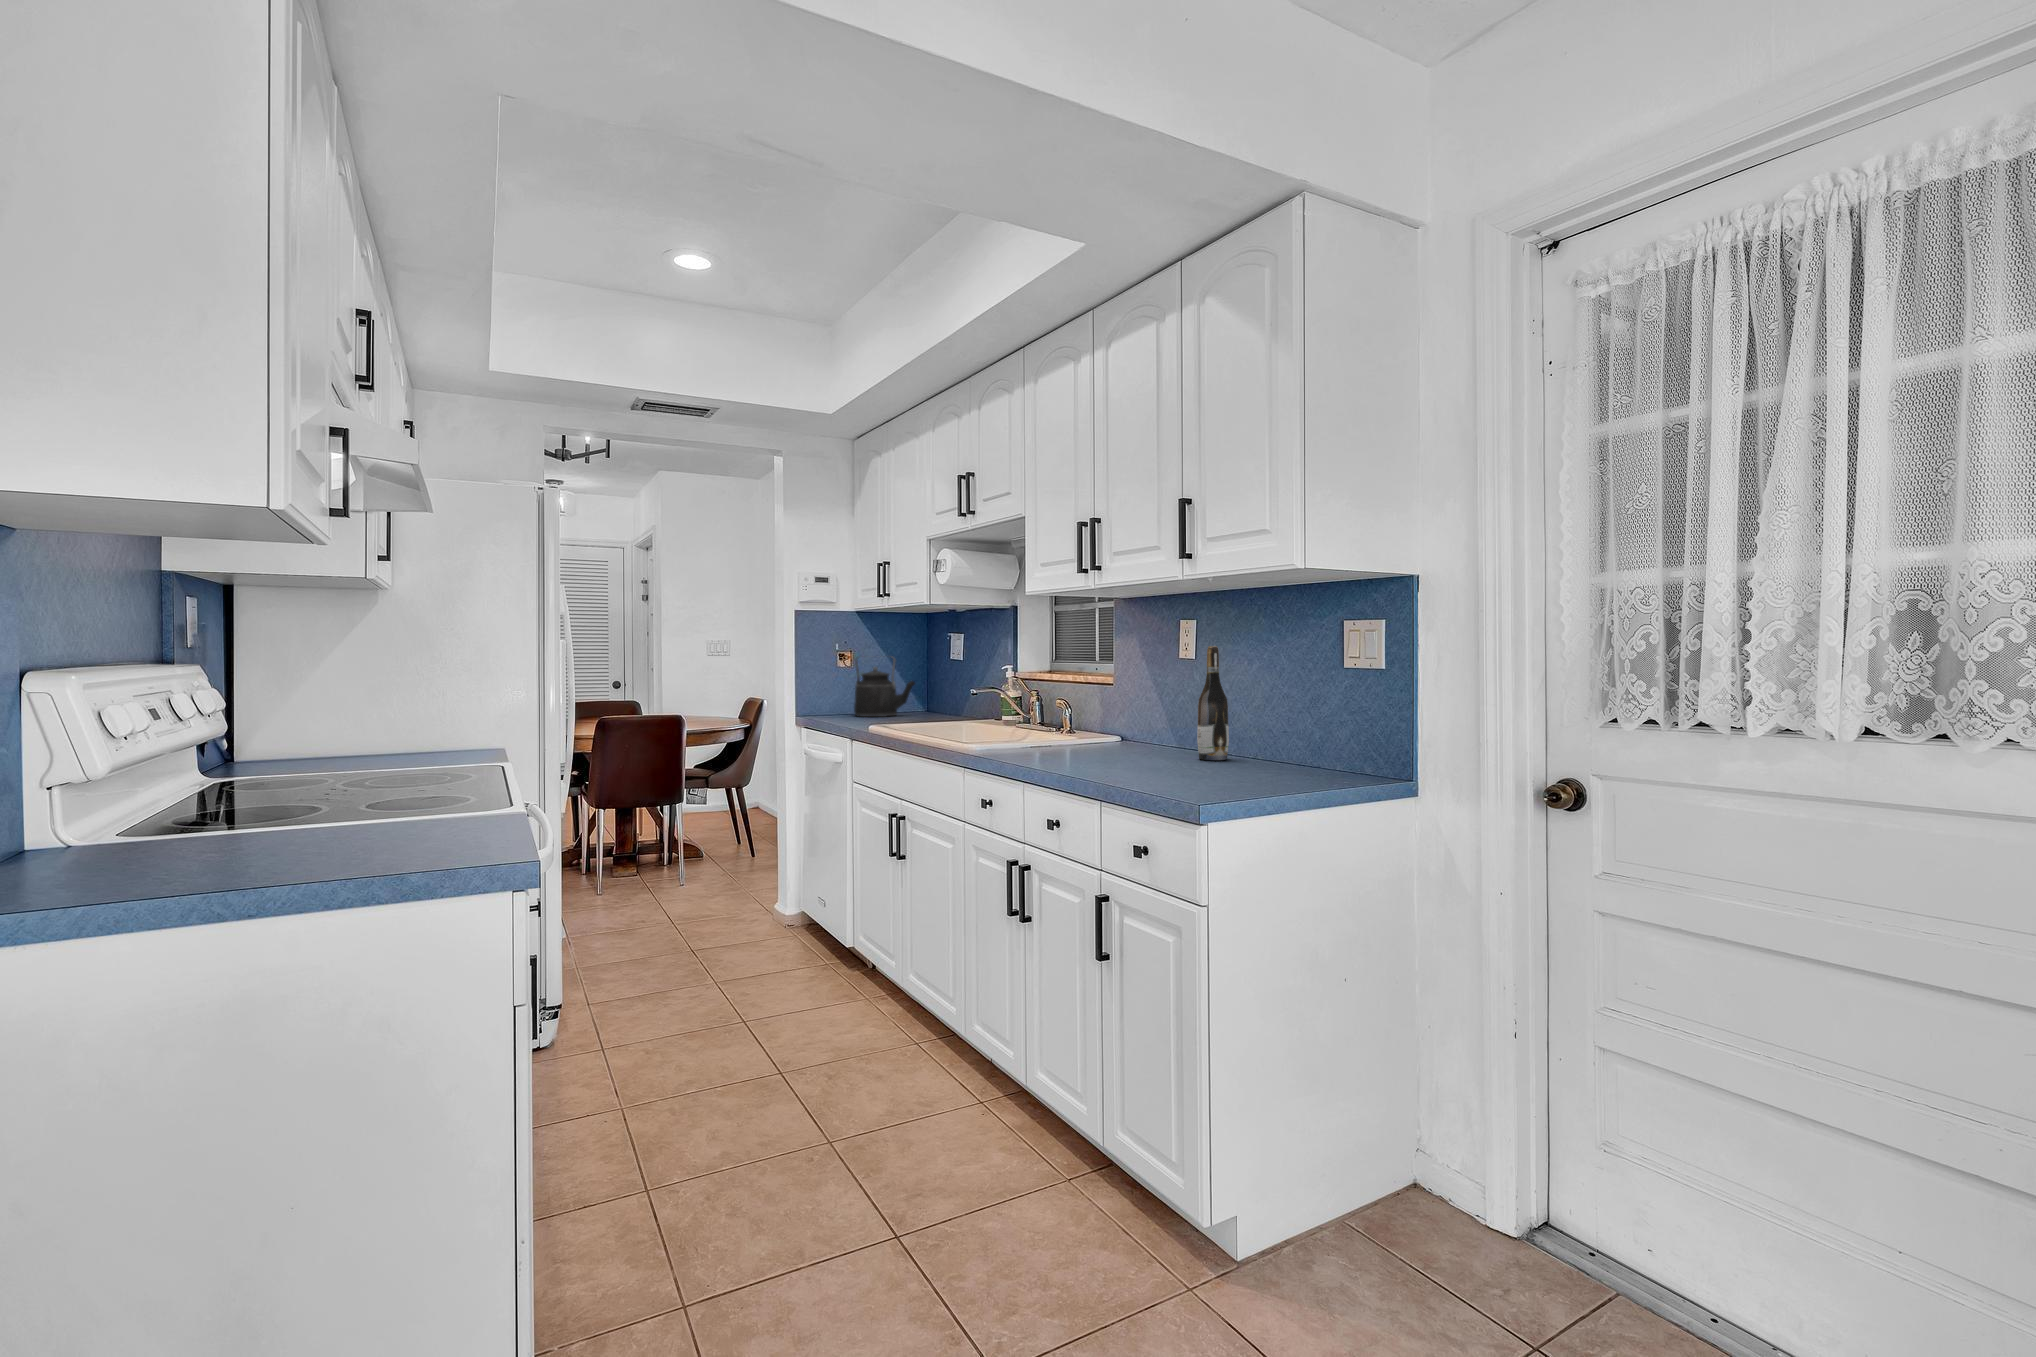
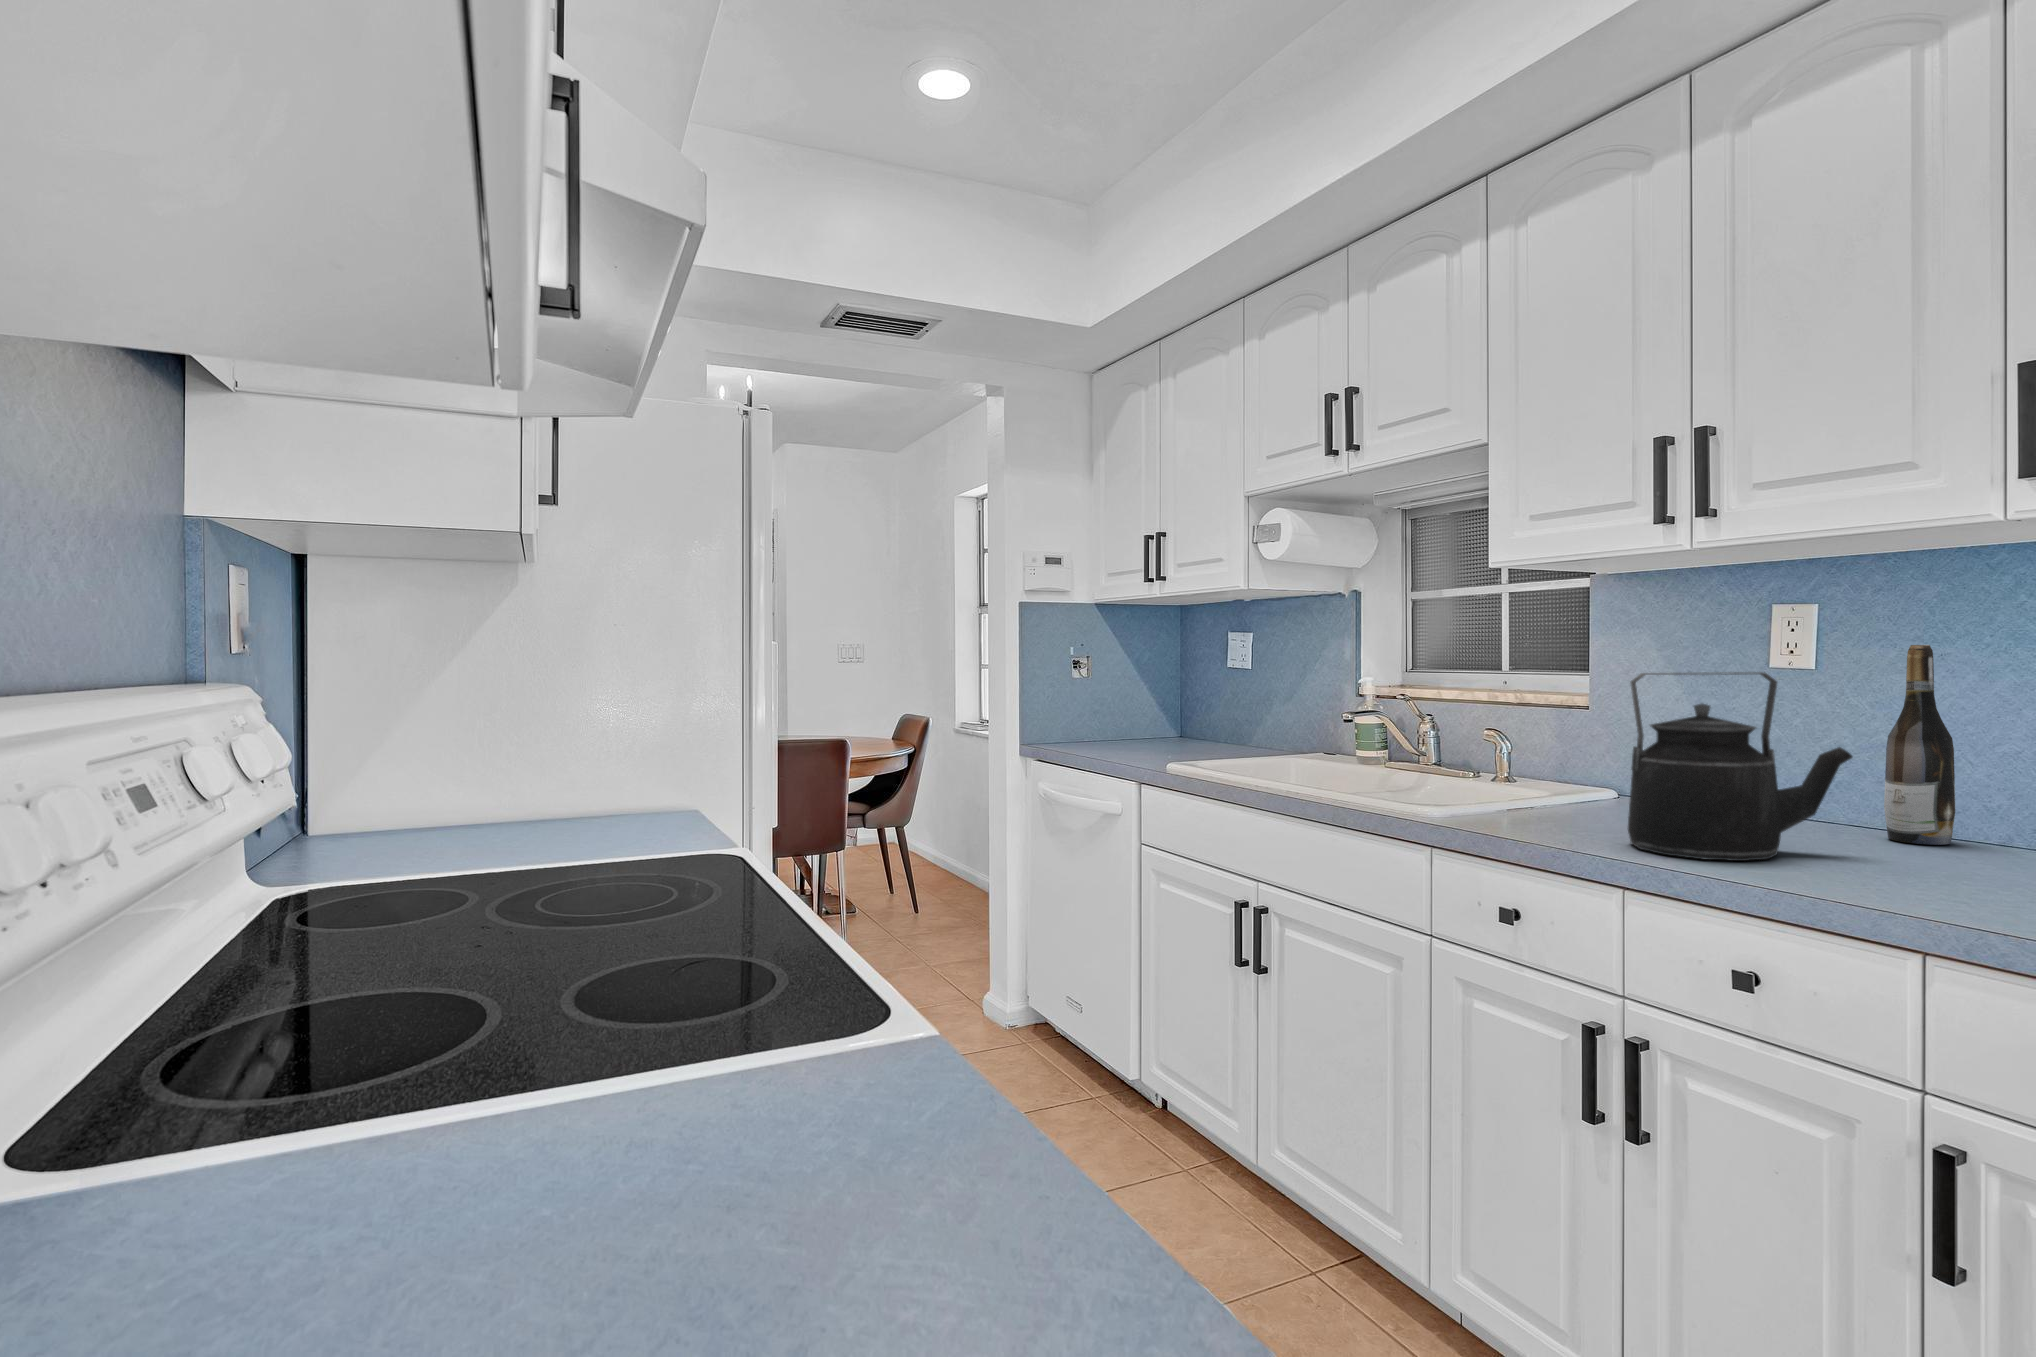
kettle: present [854,658,915,717] -> present [1628,672,1852,861]

